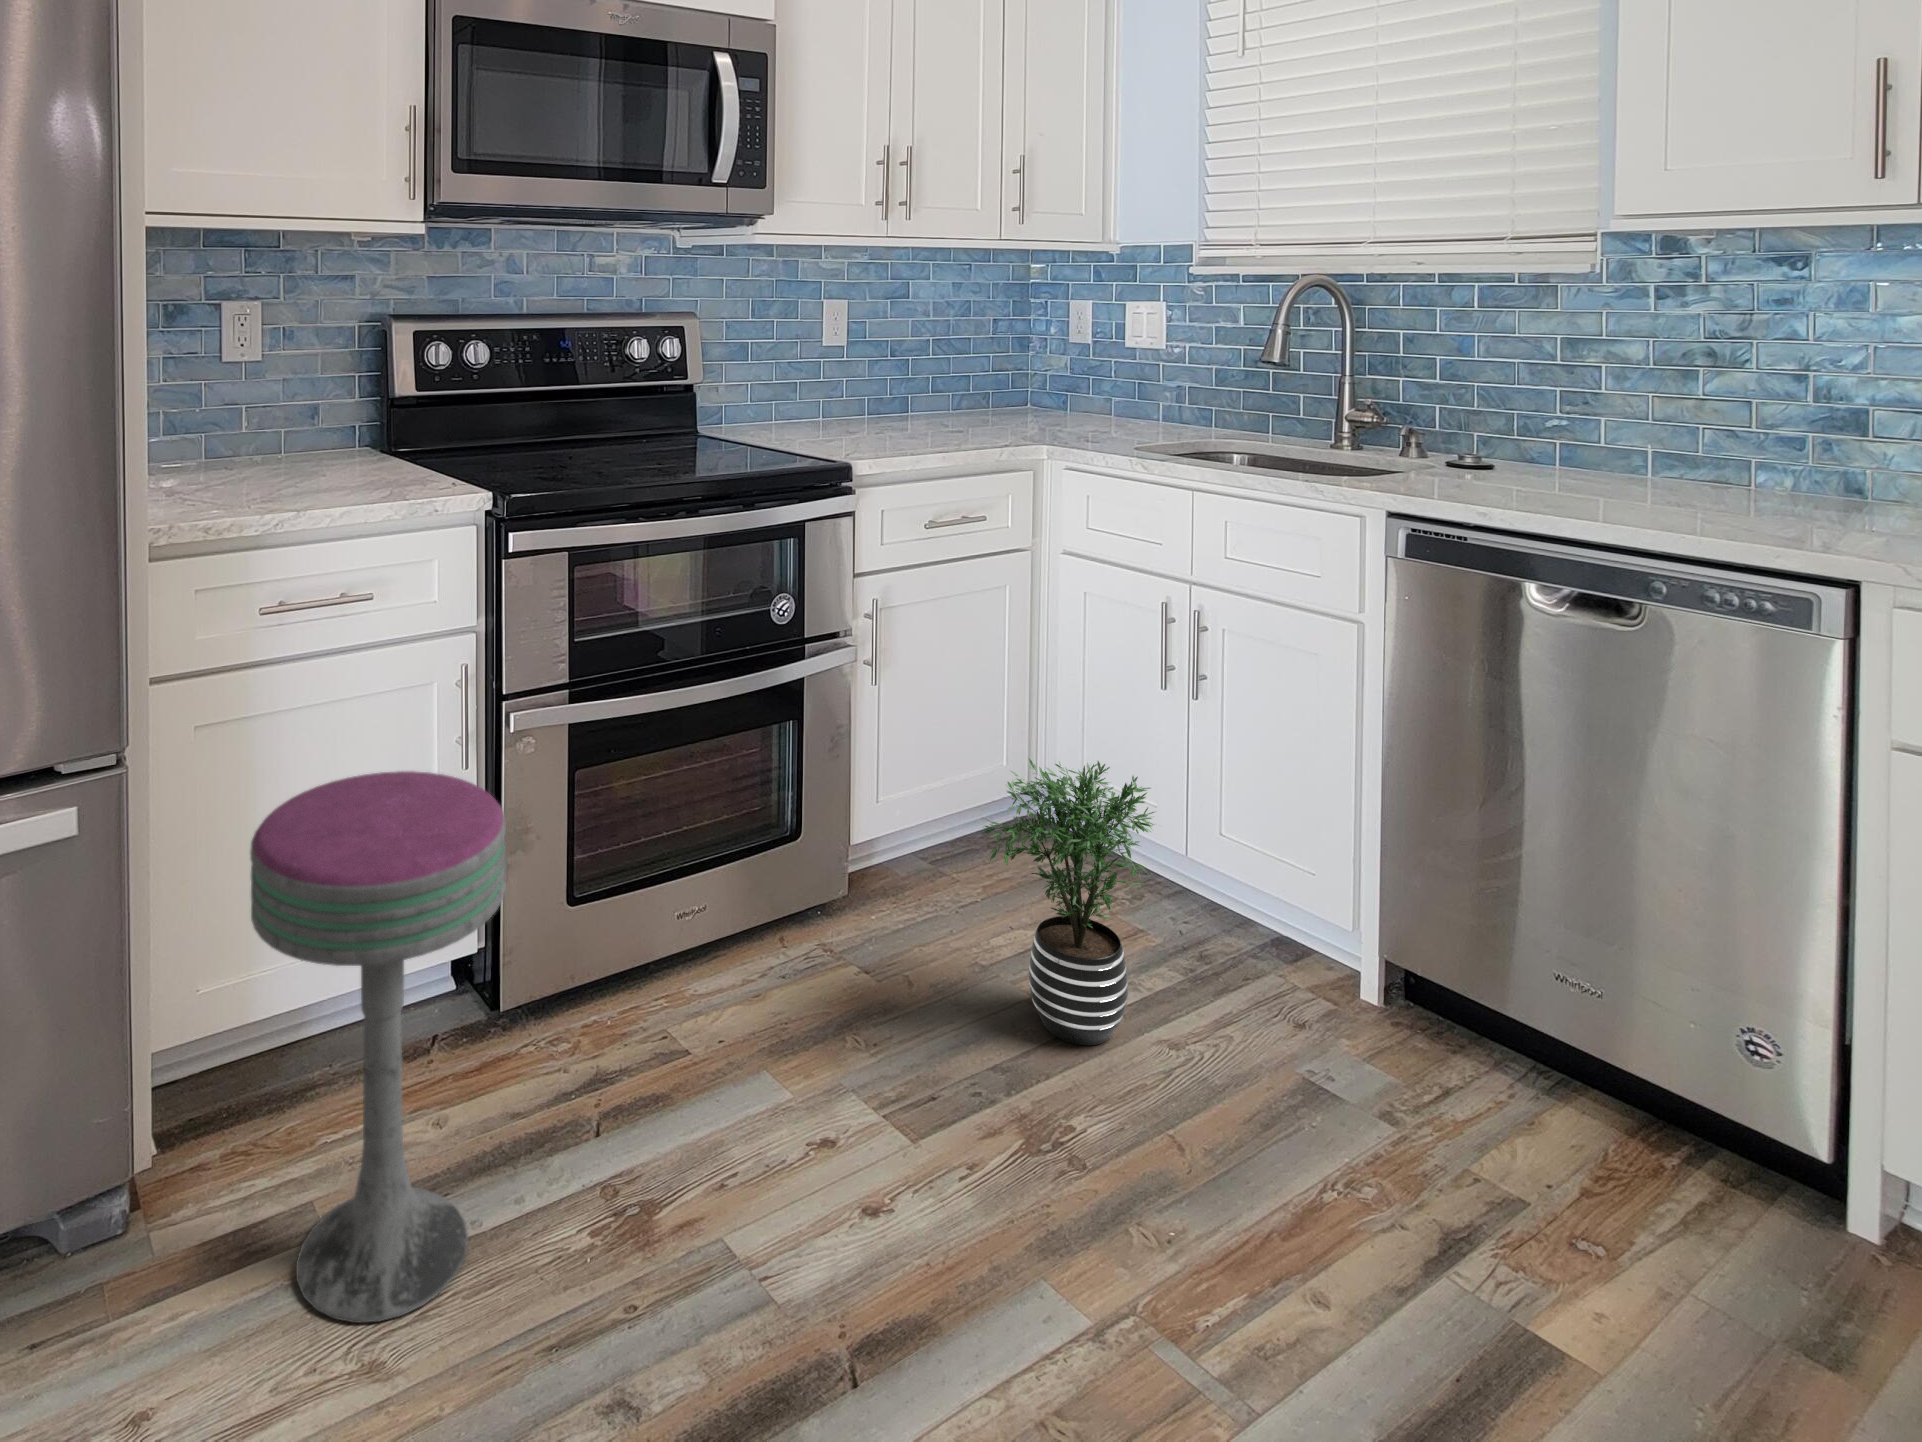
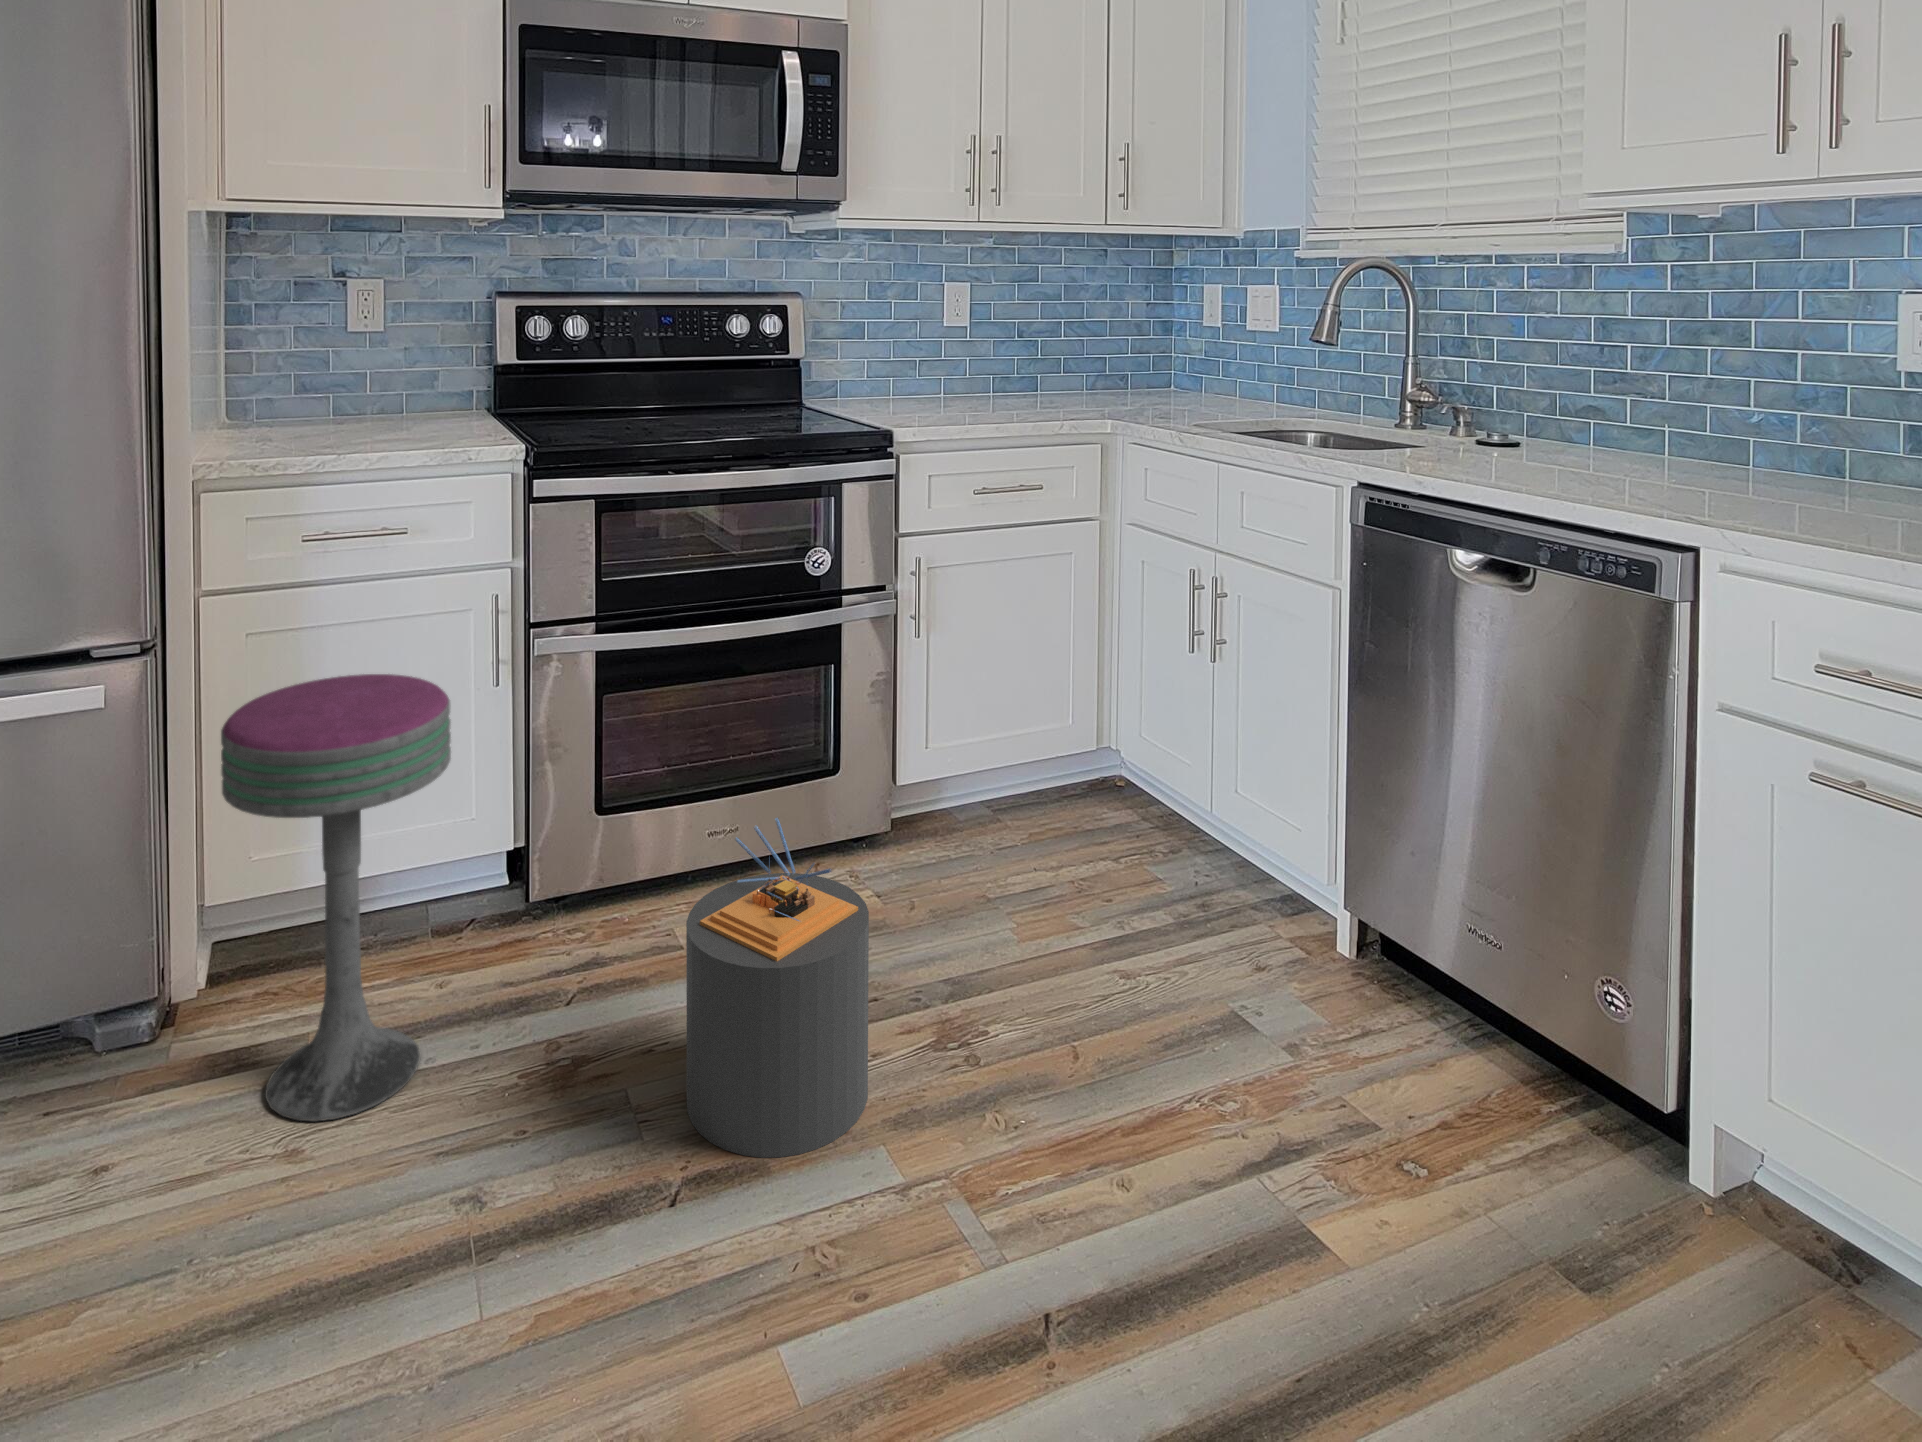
potted plant: present [982,759,1155,1045] -> none [953,706,1131,971]
trash can: none [791,901,1000,1311] -> present [686,818,869,1158]

